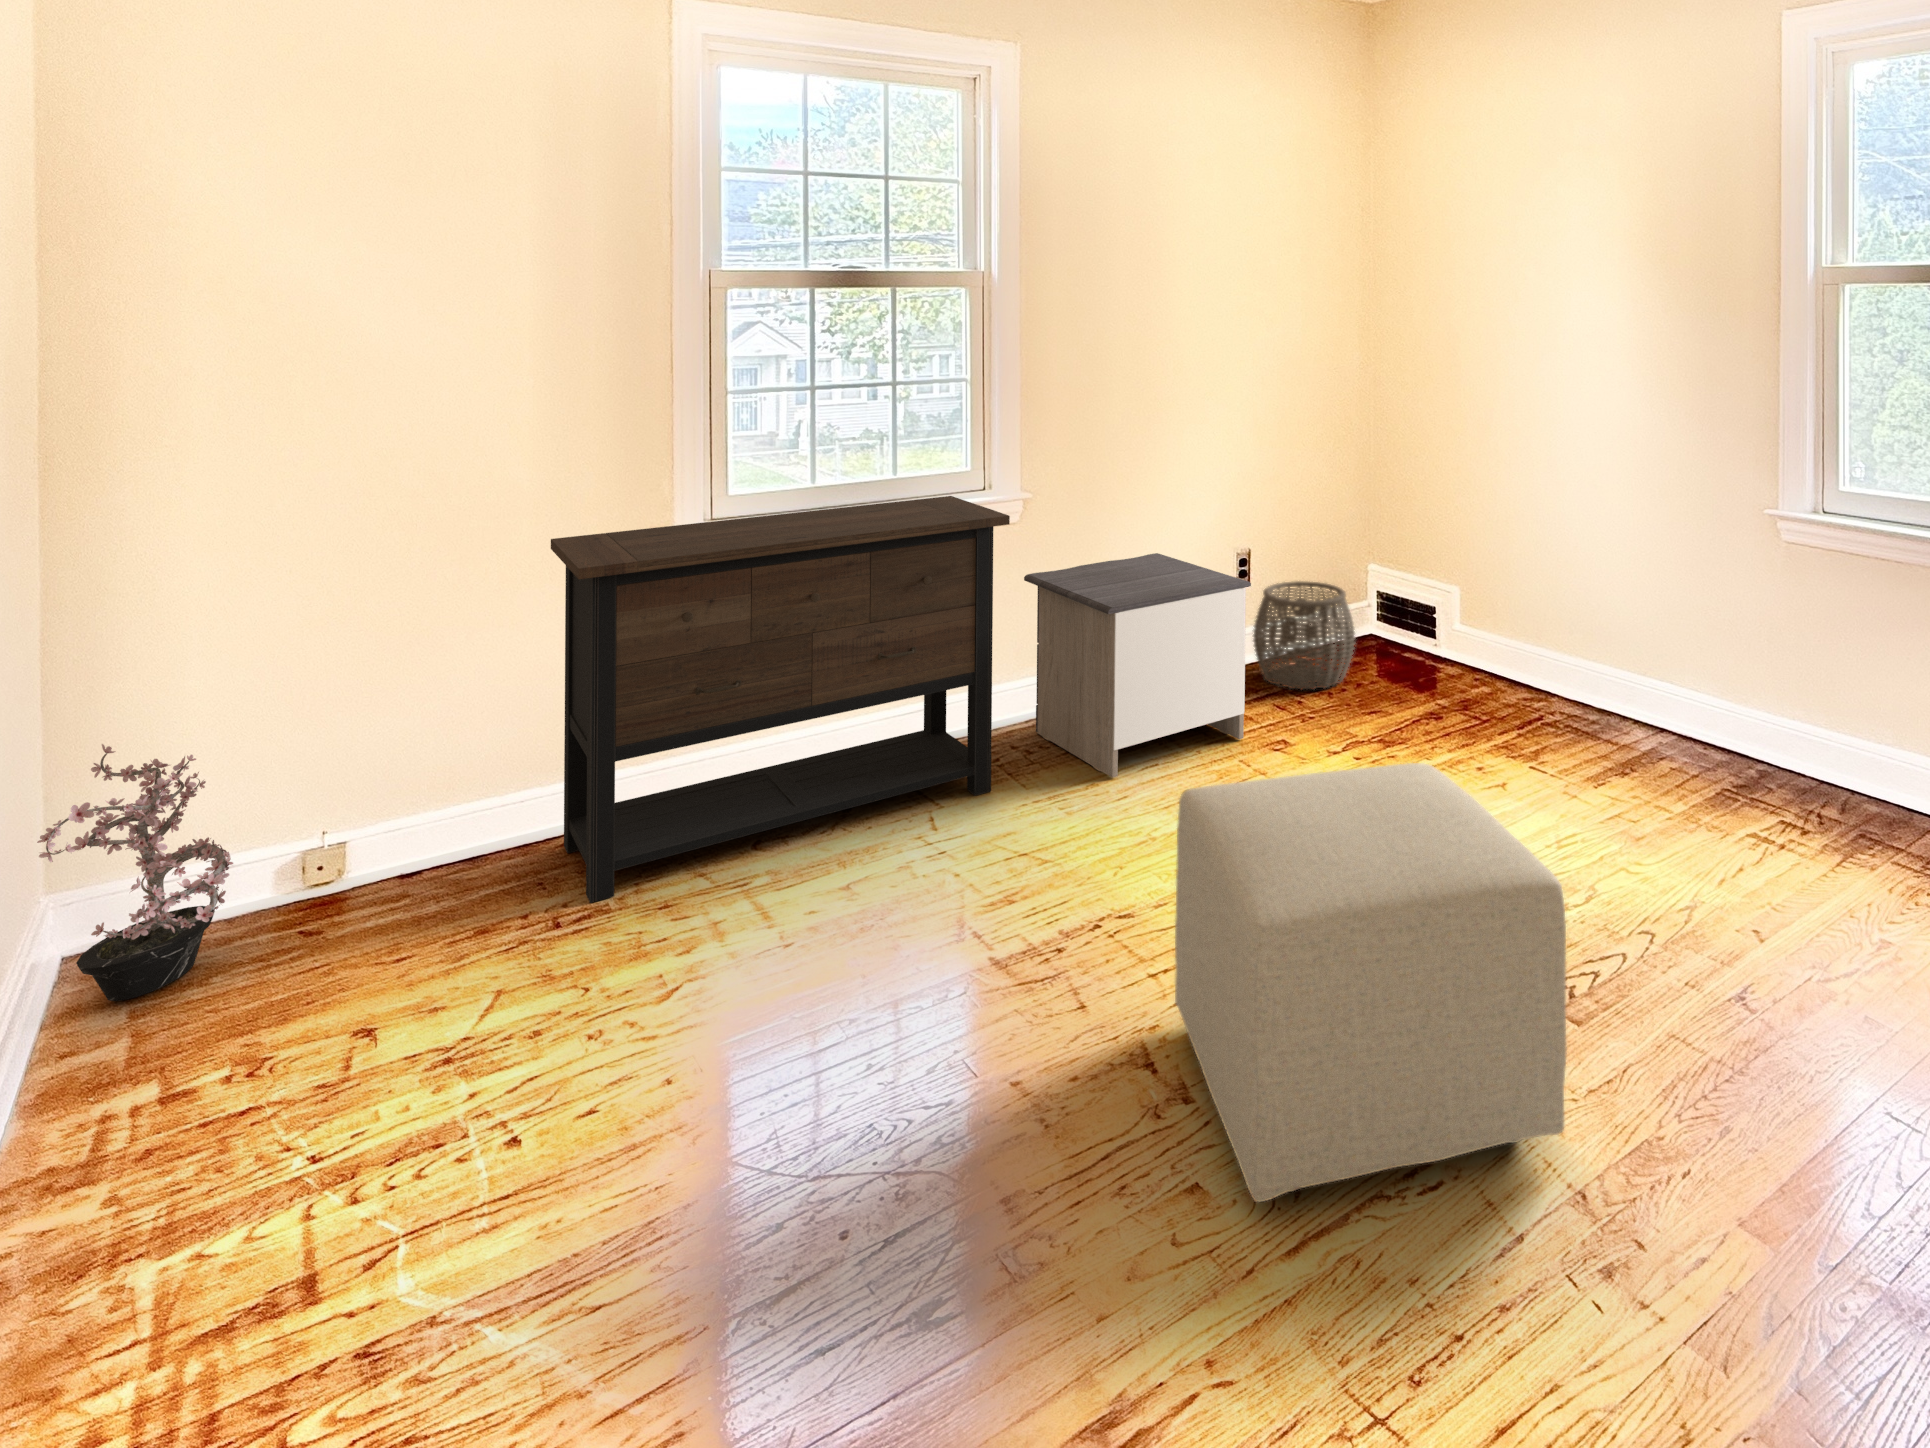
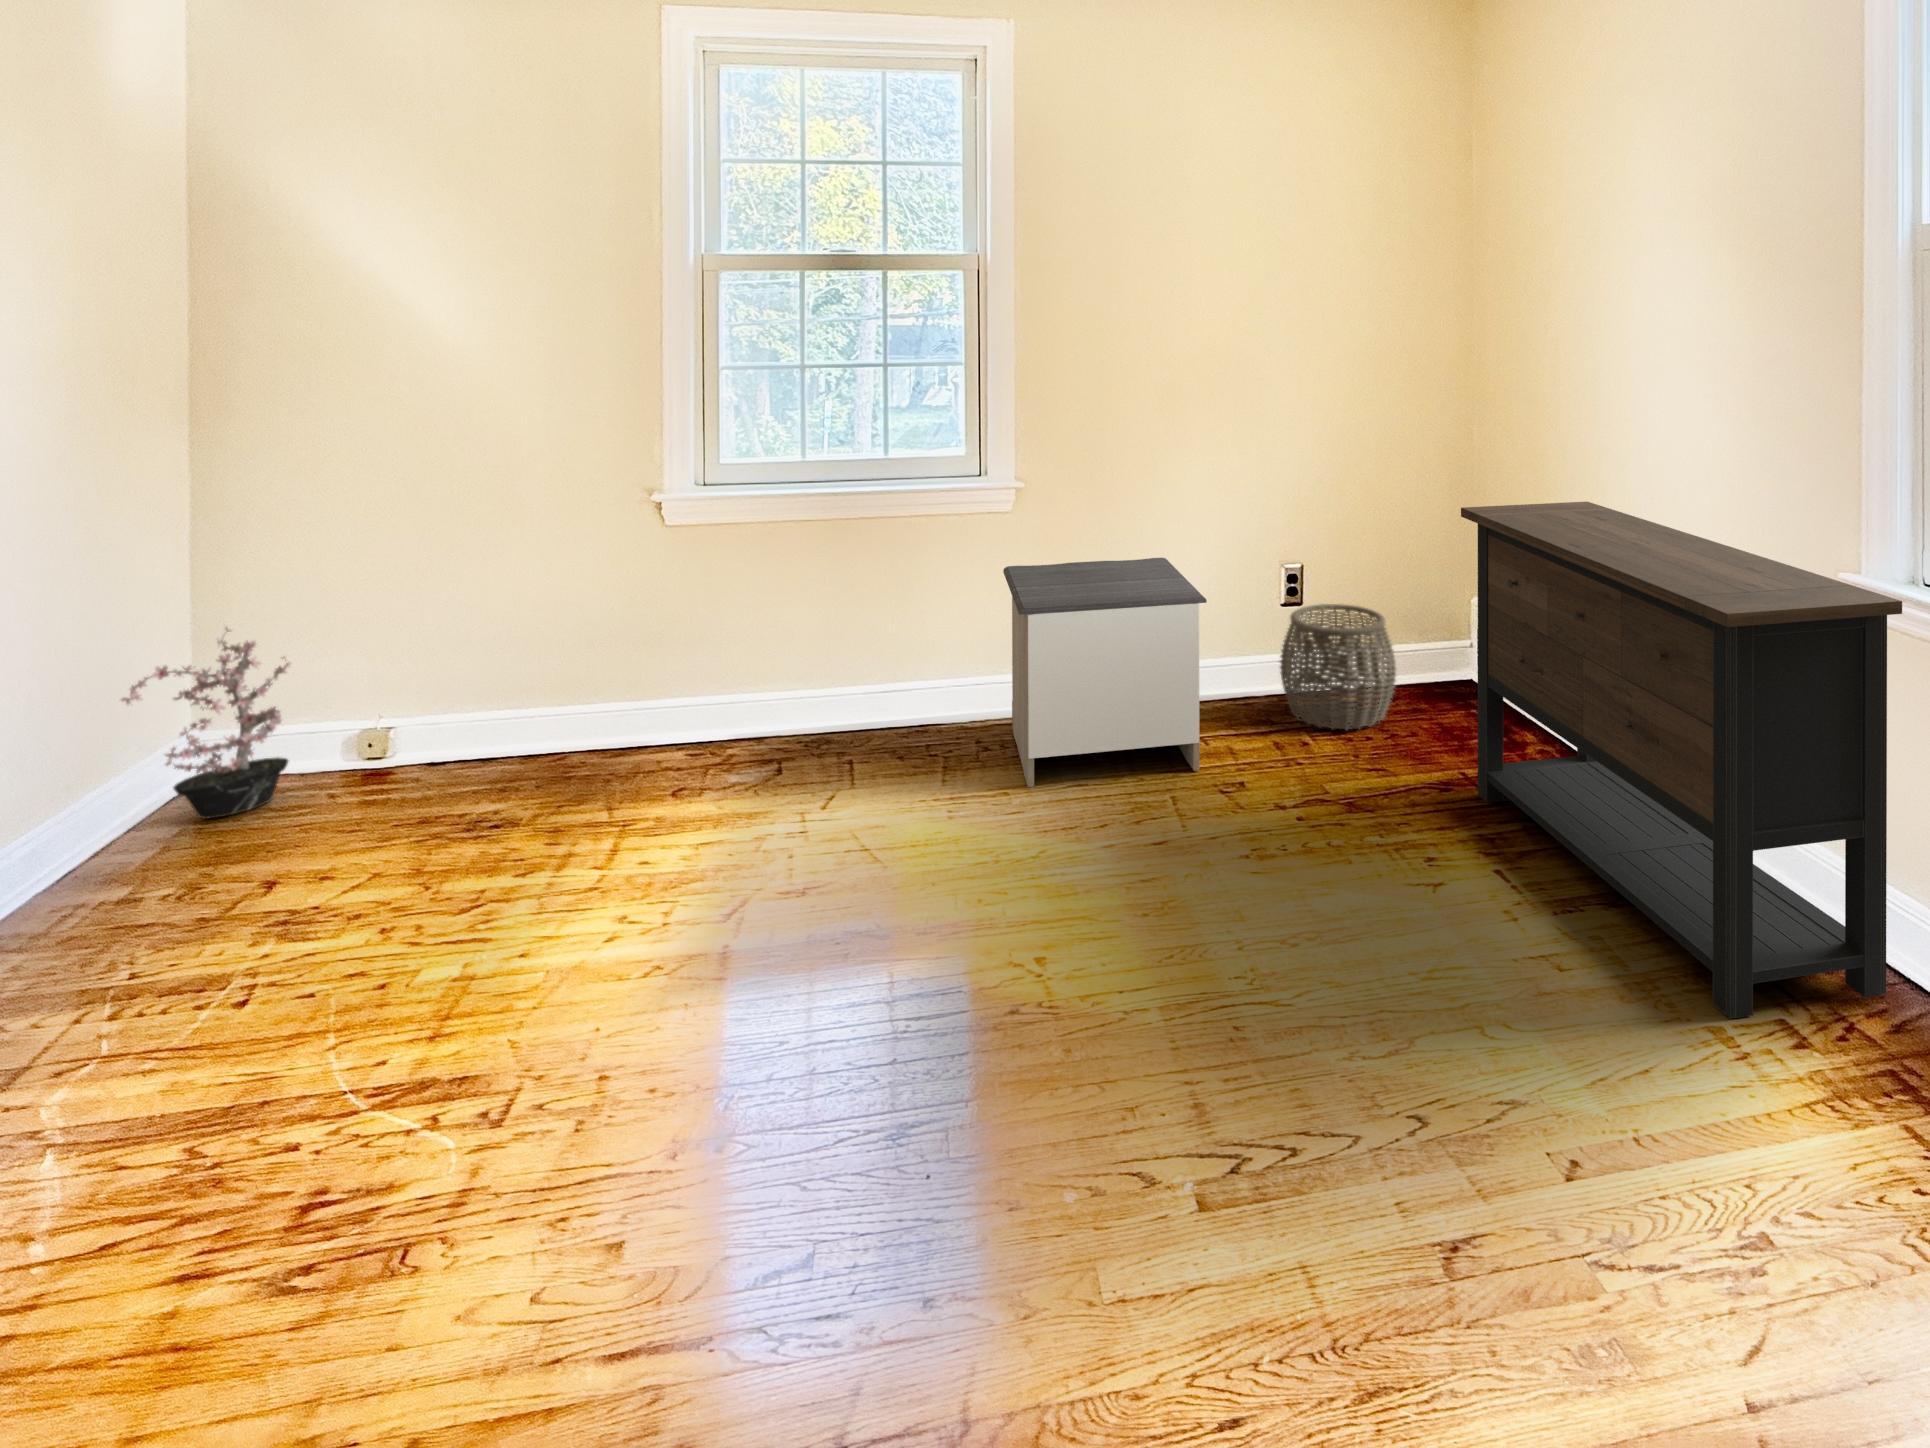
dresser: present [551,496,1010,903] -> present [1461,502,1902,1019]
ottoman: present [1175,763,1567,1202] -> none [614,809,1093,1341]

